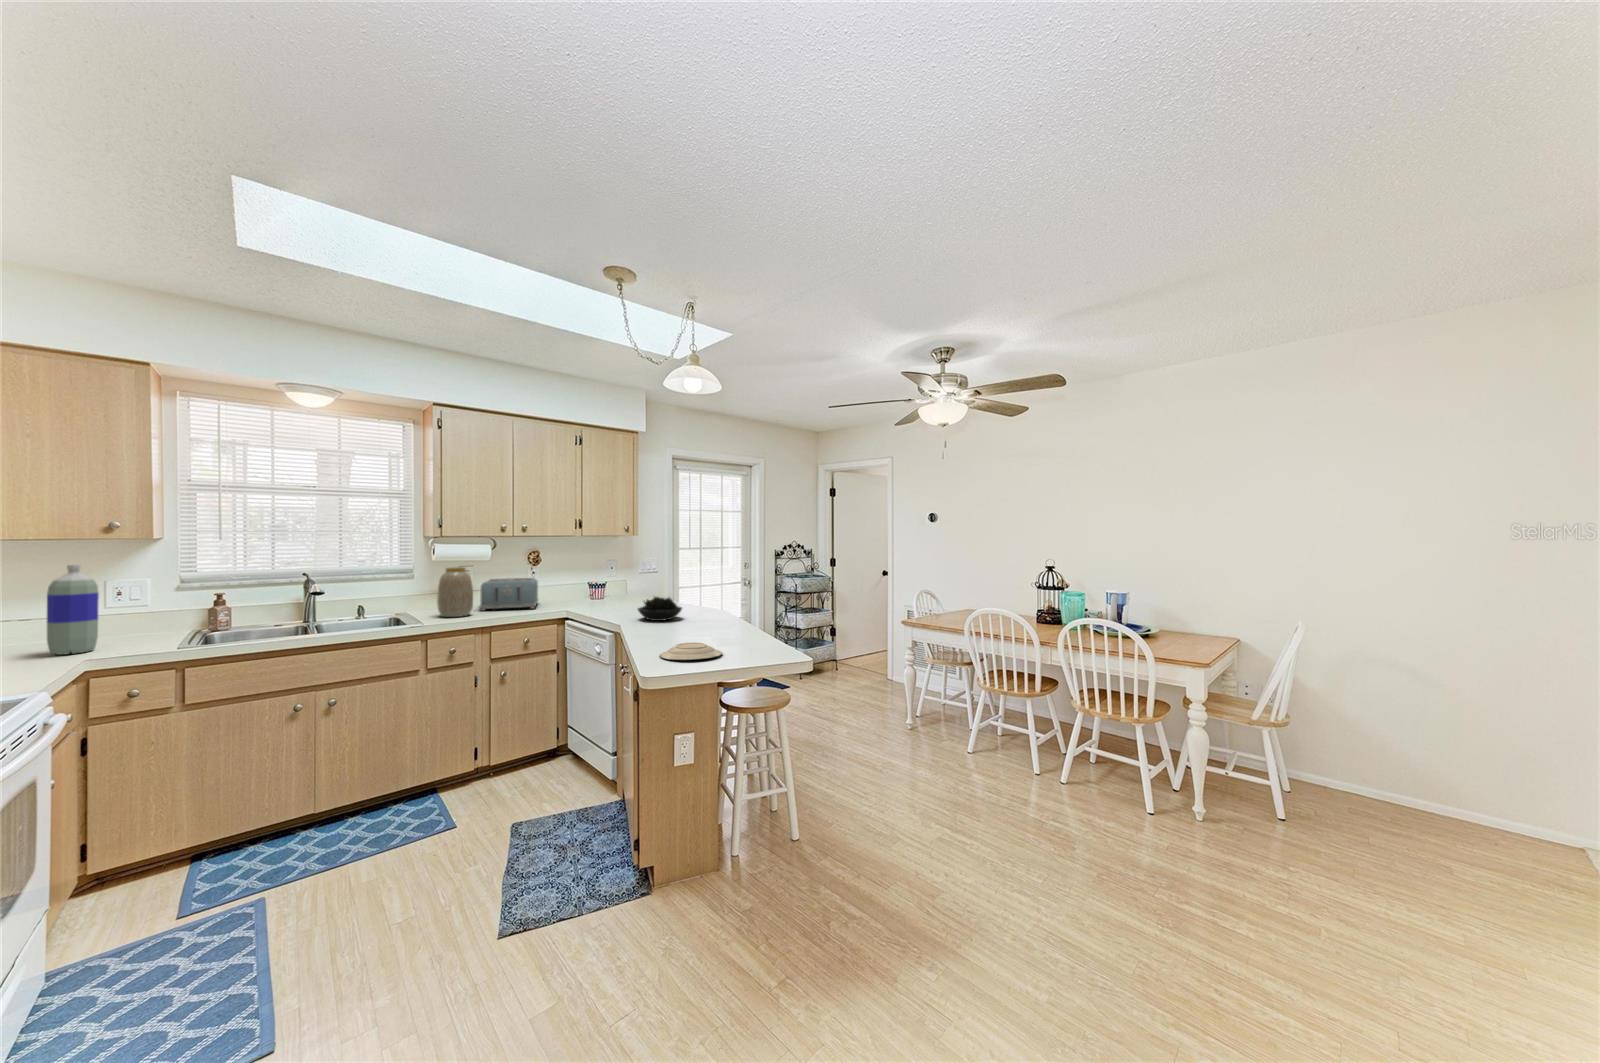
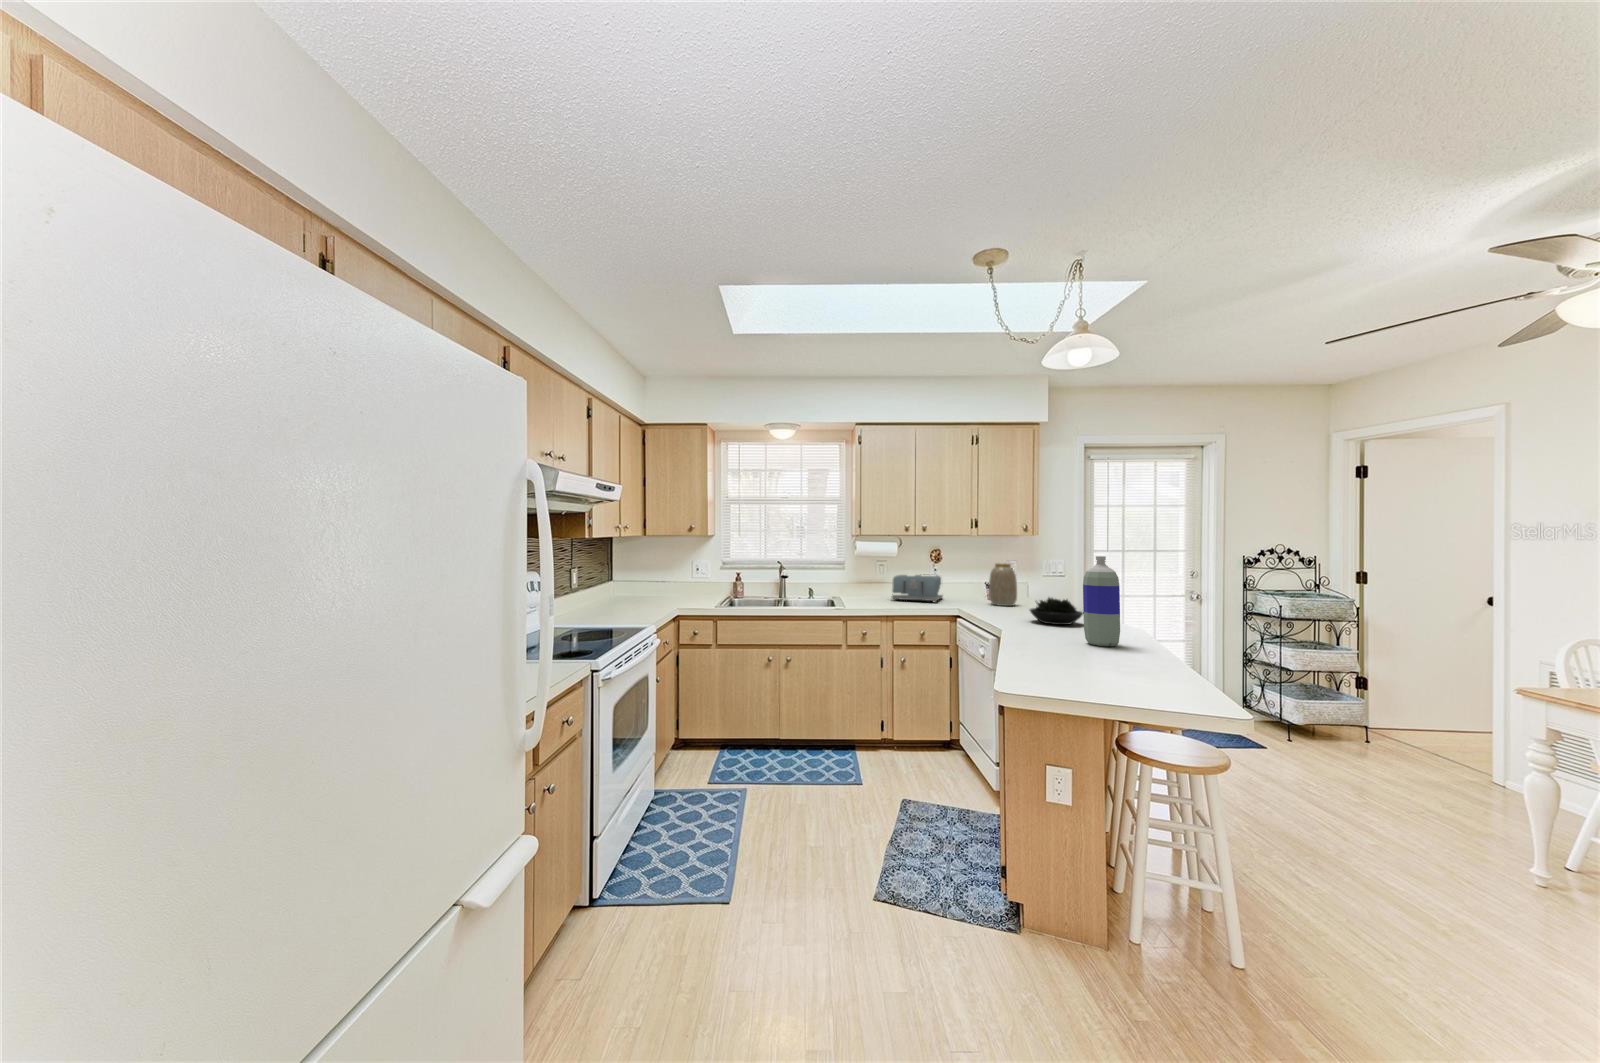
bottle: present [47,565,99,655] -> present [1083,556,1120,646]
vase: present [437,567,473,617] -> present [989,564,1017,606]
plate: present [660,642,722,660] -> none [1031,648,1116,669]

